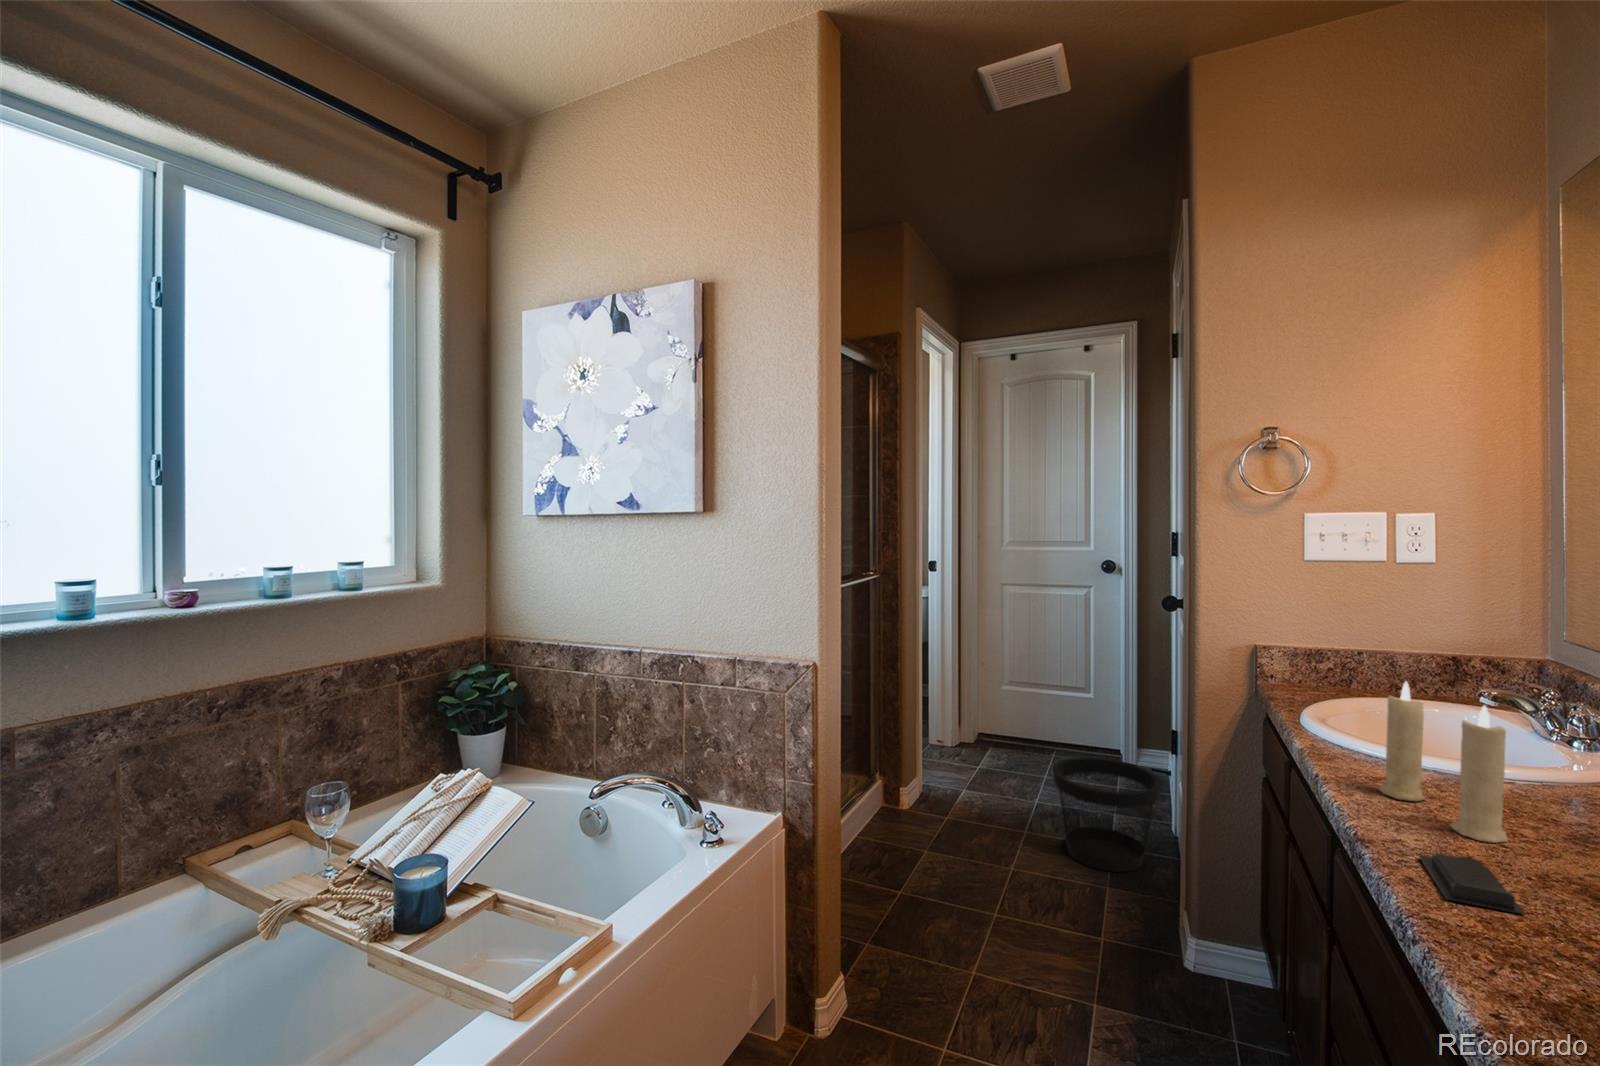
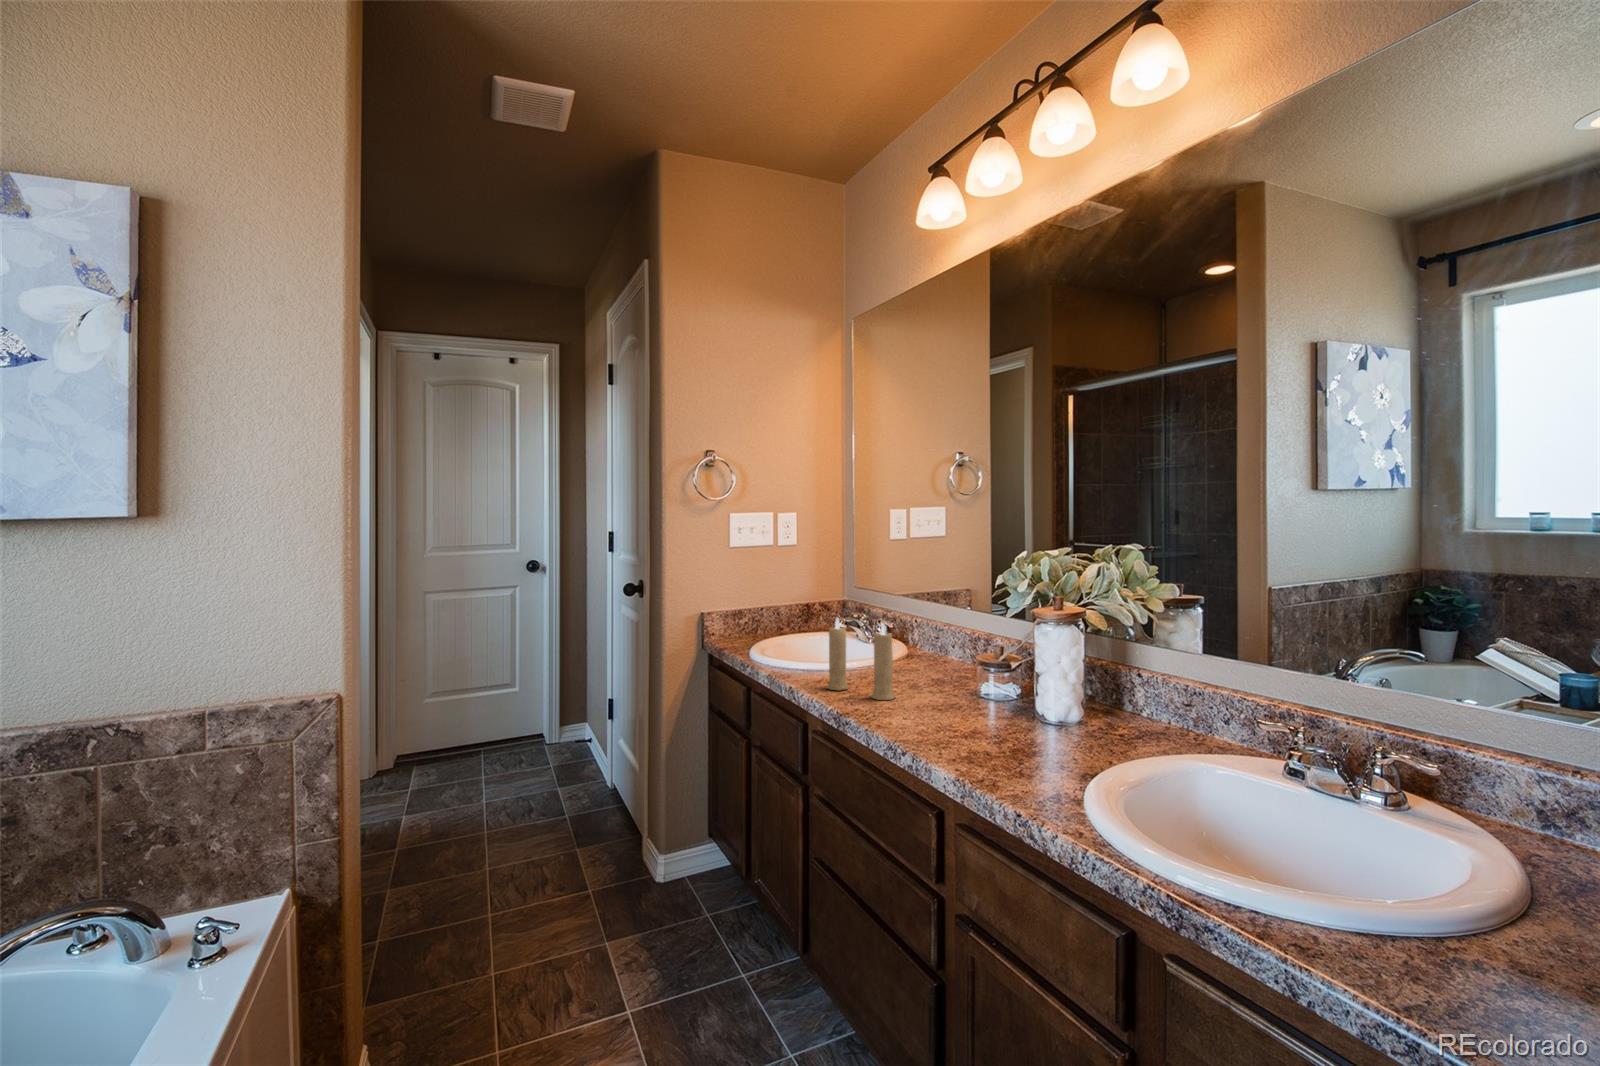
wastebasket: present [1052,757,1162,872] -> none [517,736,613,836]
soap bar: present [1419,853,1524,914] -> none [875,708,932,731]

